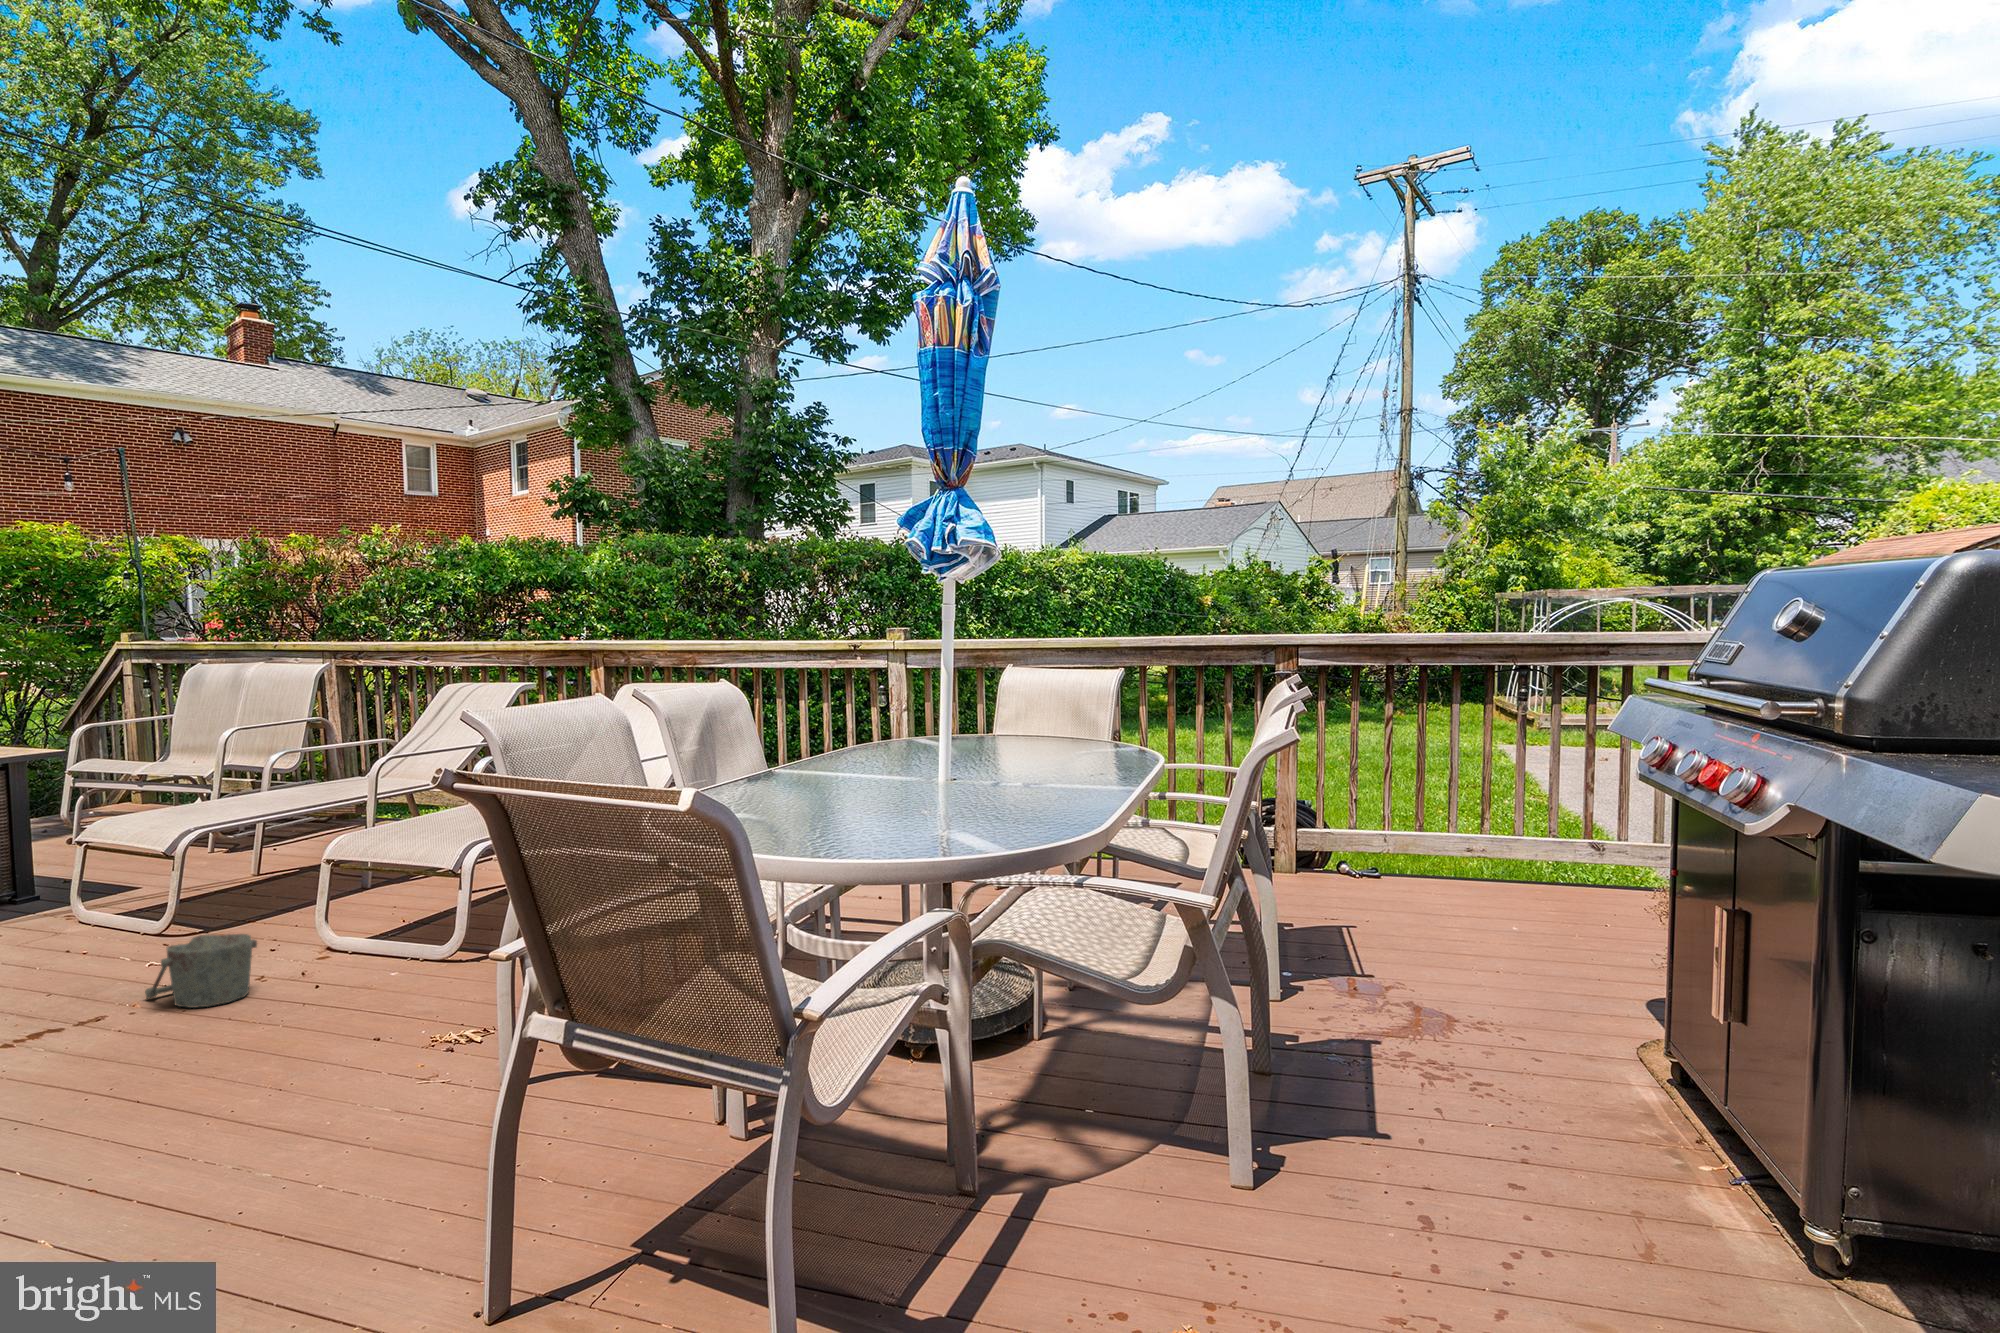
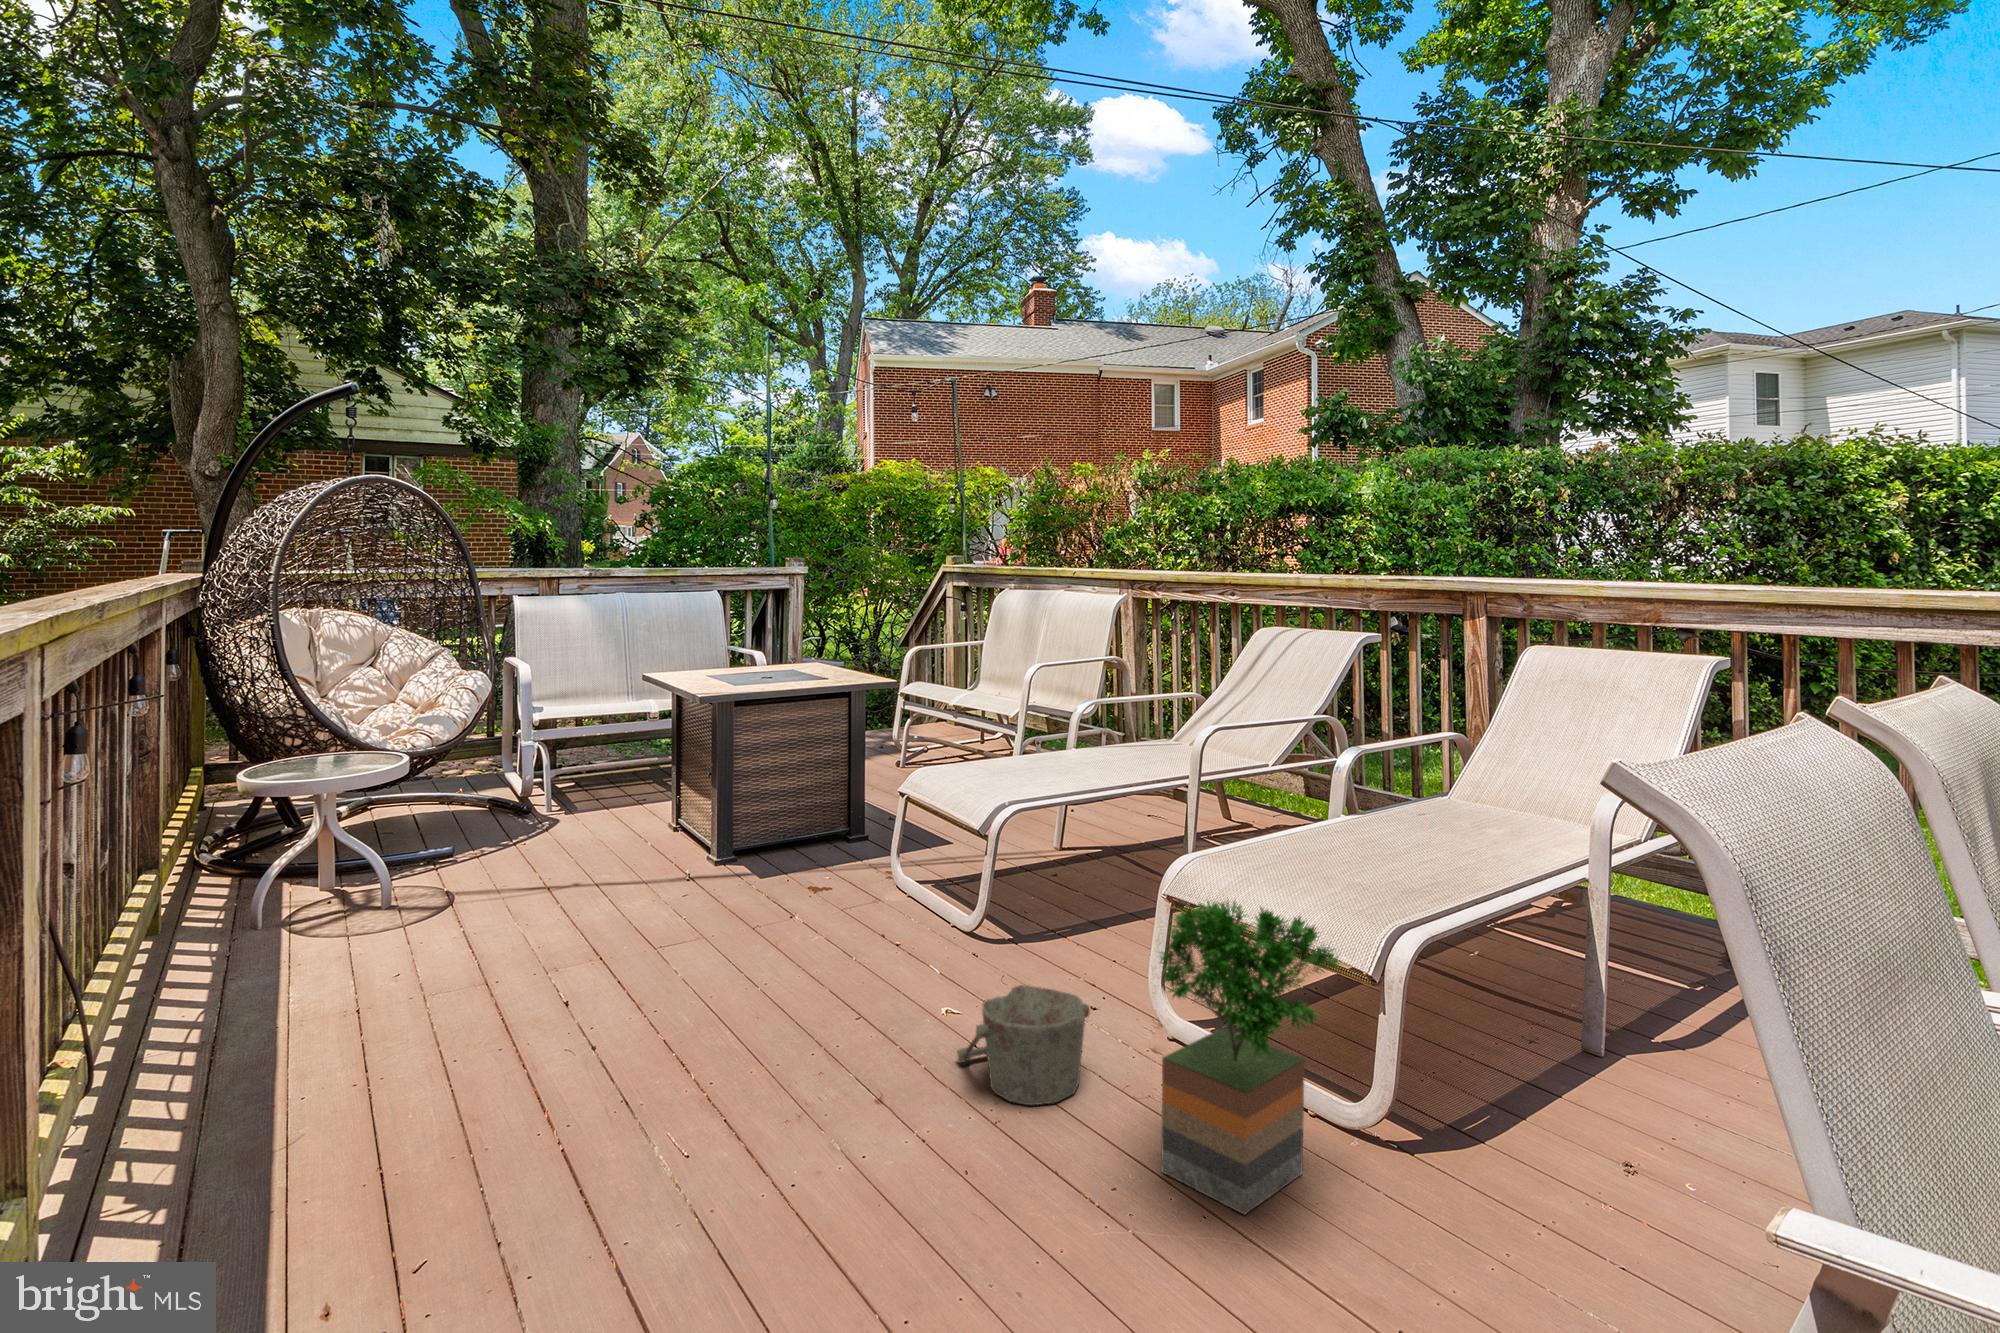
potted tree: none [292,840,420,1019] -> present [1159,901,1339,1215]

